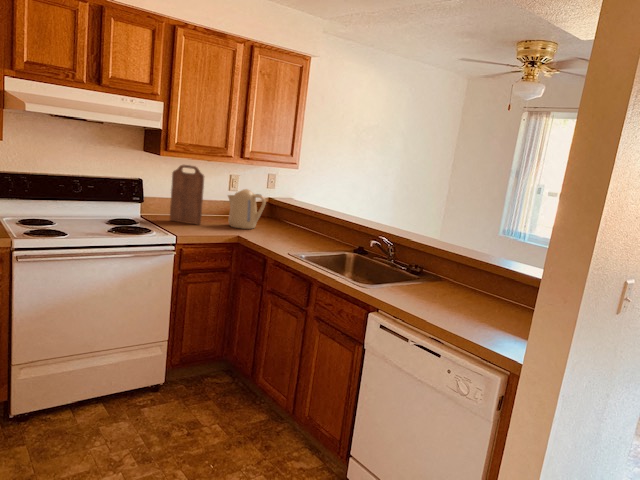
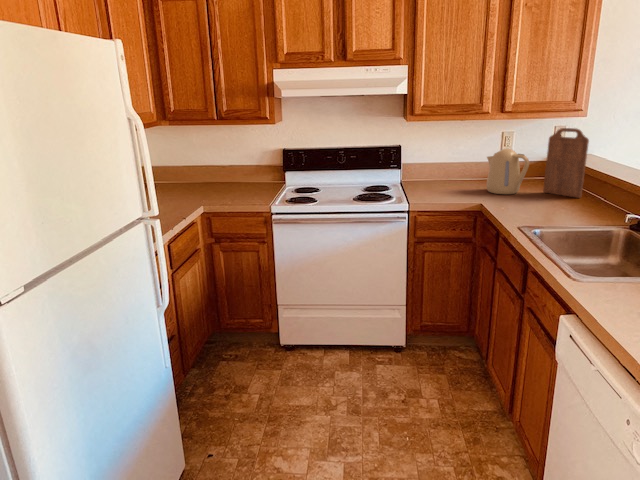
cutting board: present [170,165,204,225] -> present [543,128,589,198]

